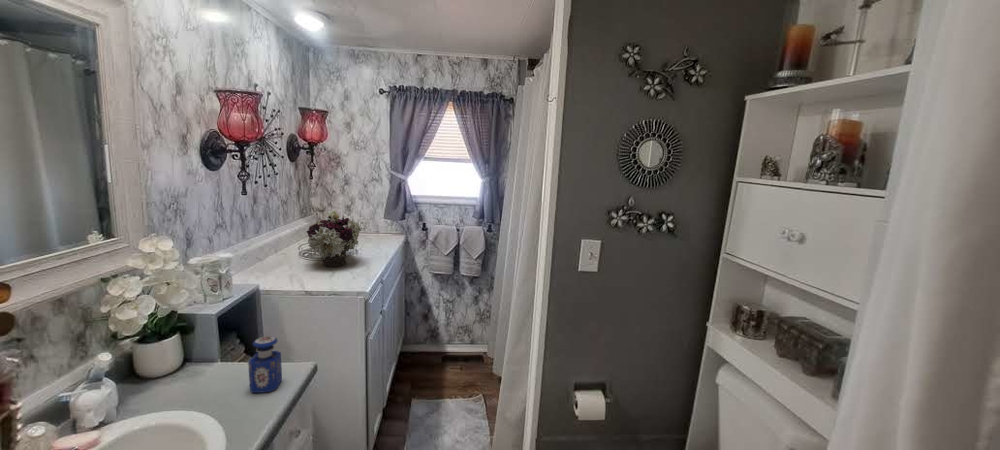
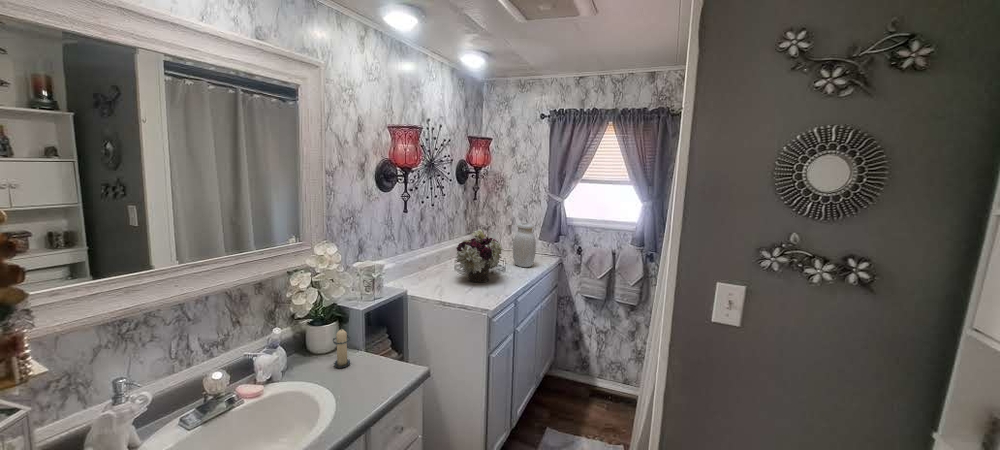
jar: none [362,202,387,247] -> present [513,223,536,267]
candle: none [186,336,220,389] -> present [333,327,350,368]
perfume bottle: present [248,336,282,393] -> none [363,338,388,386]

